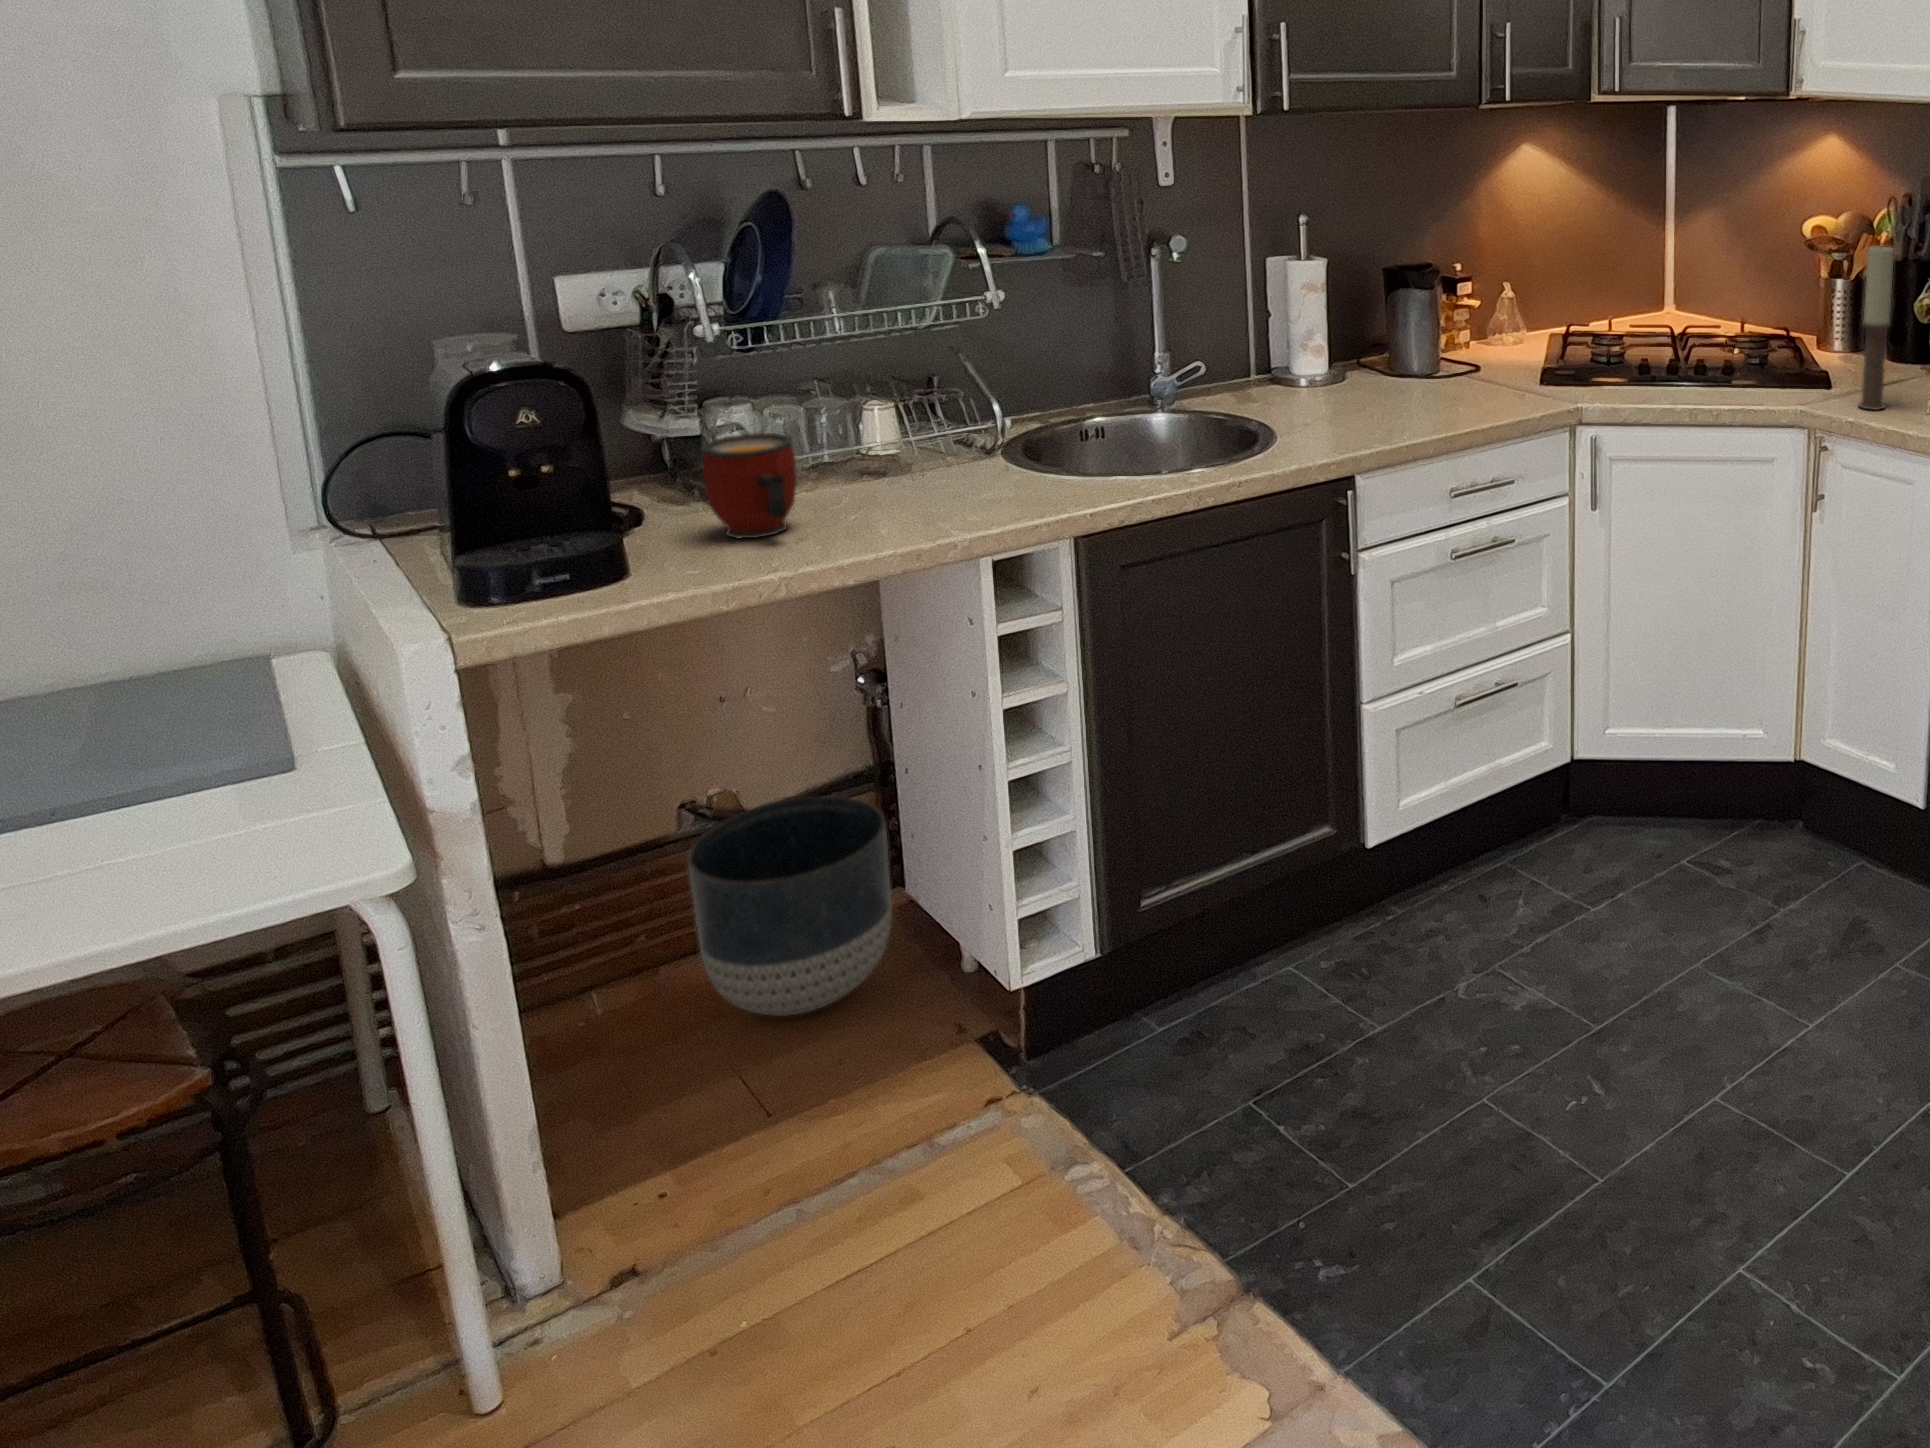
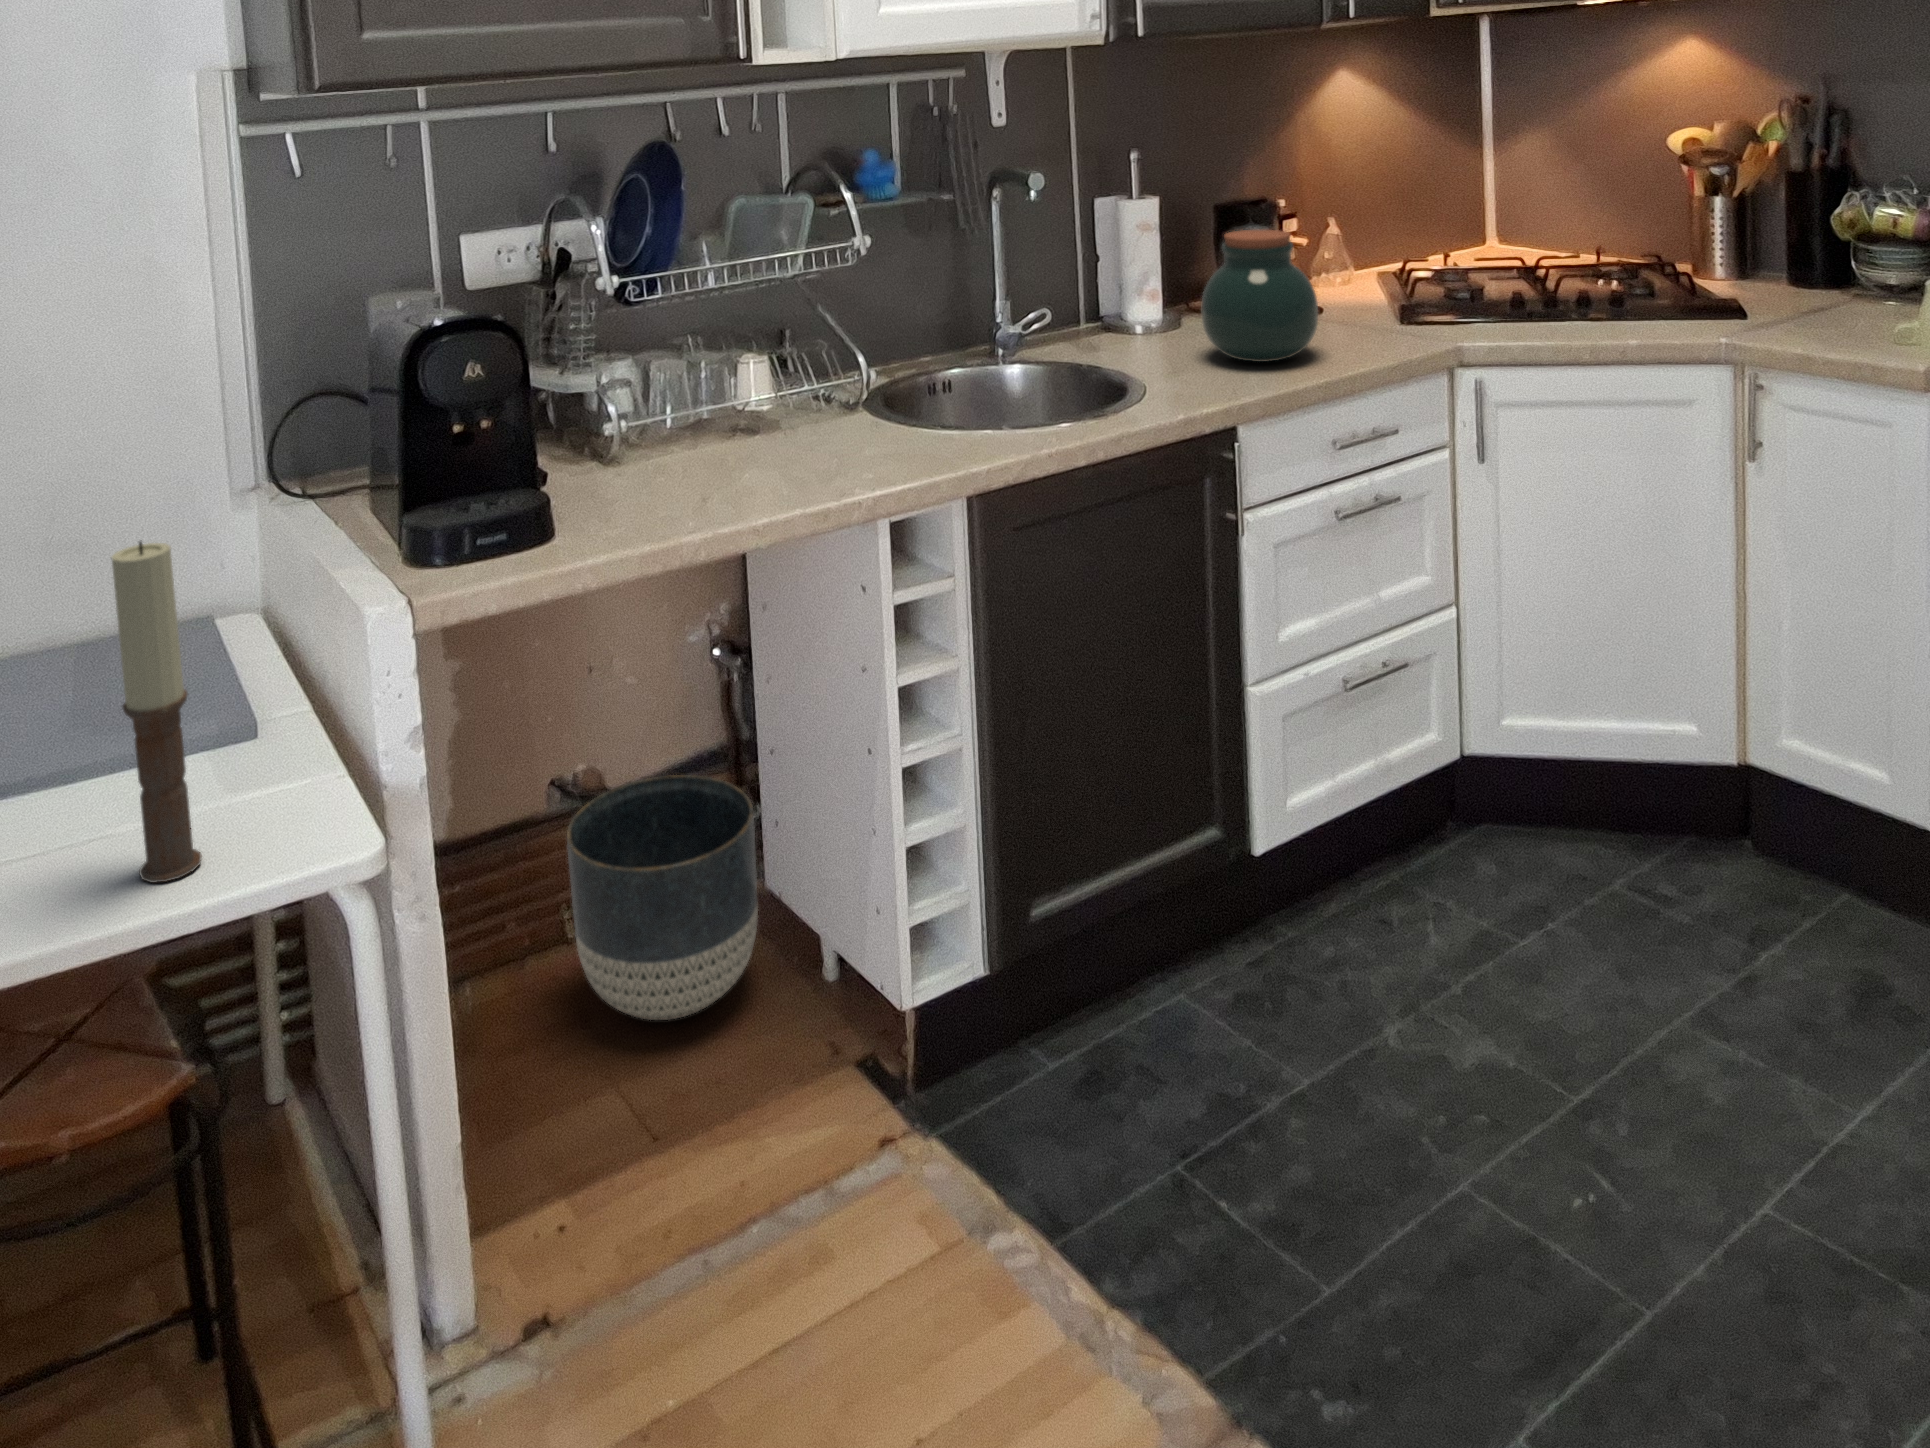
candle: present [1859,246,1894,410] -> present [112,542,201,883]
jar: none [1348,297,1454,418] -> present [1202,230,1318,362]
mug: present [702,433,796,538] -> none [609,385,697,495]

